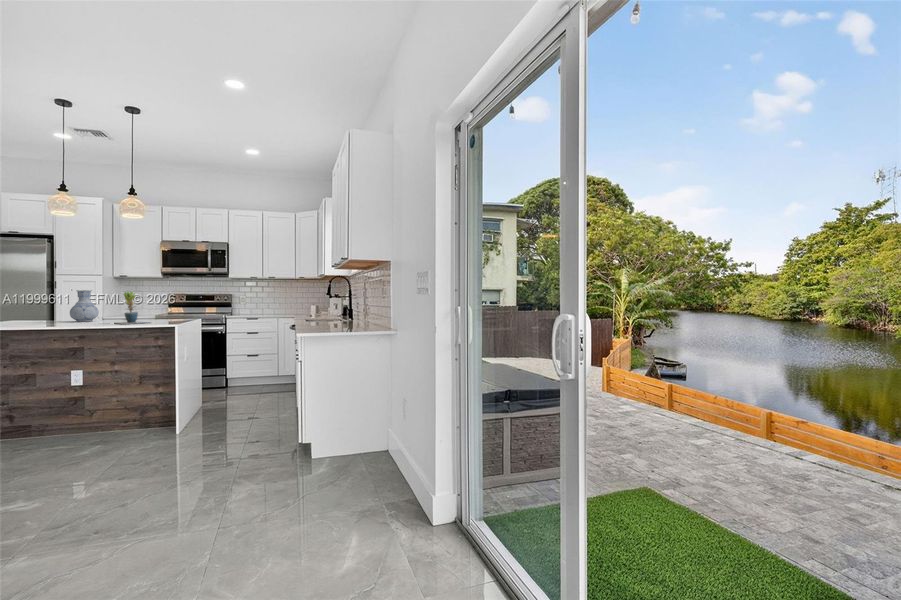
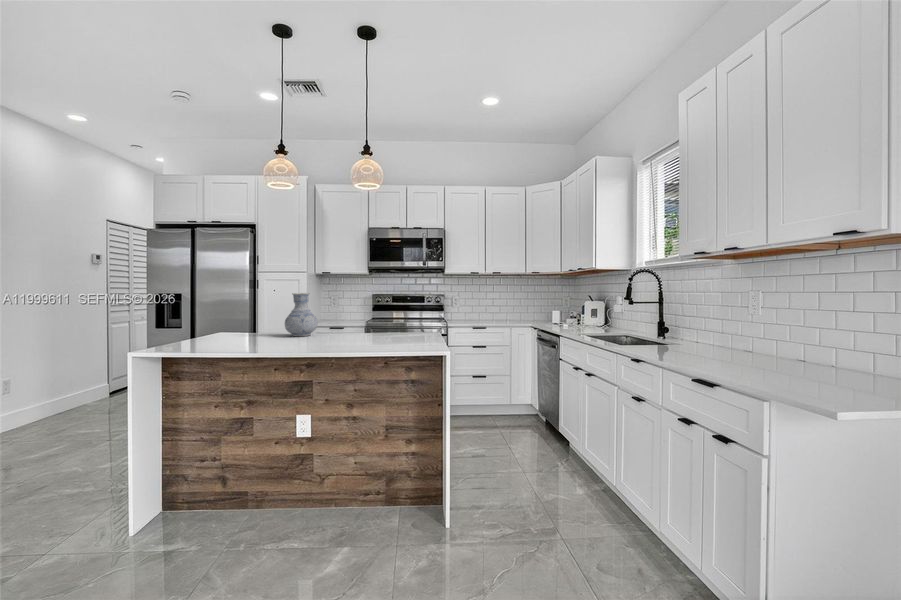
potted plant: present [117,292,146,324] -> none [341,296,398,347]

